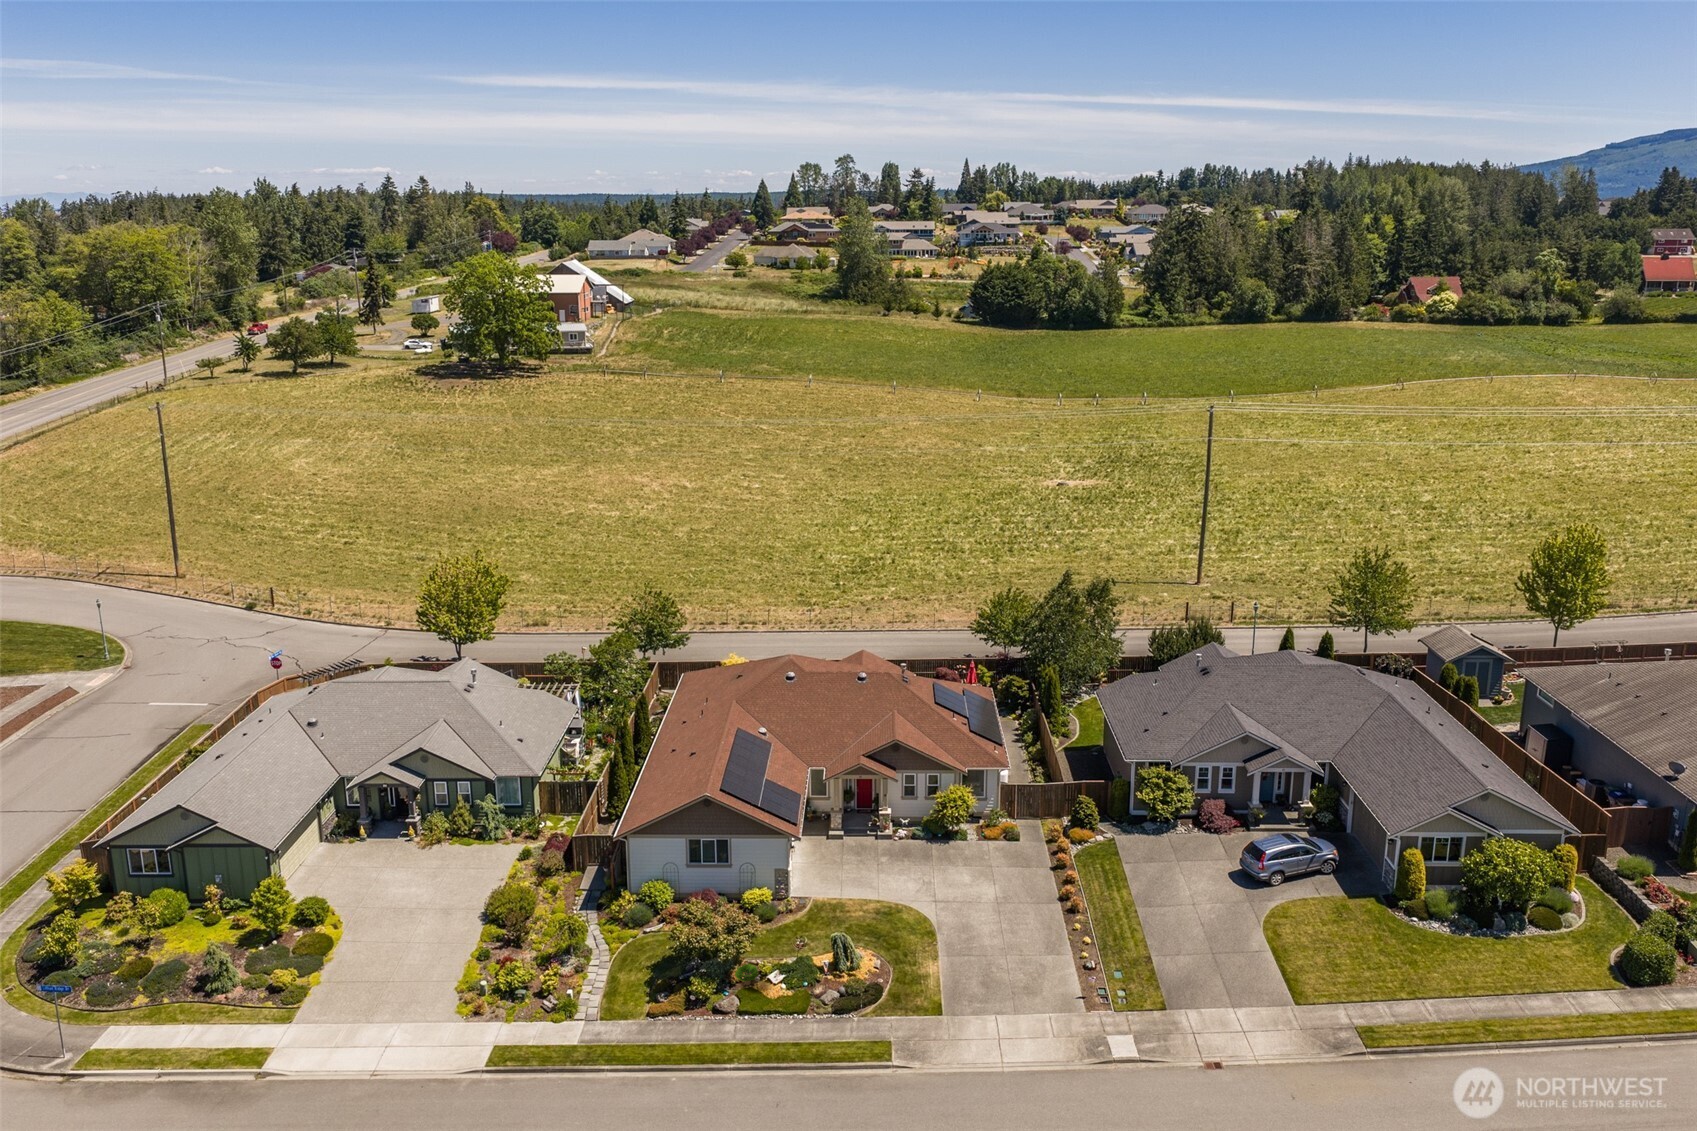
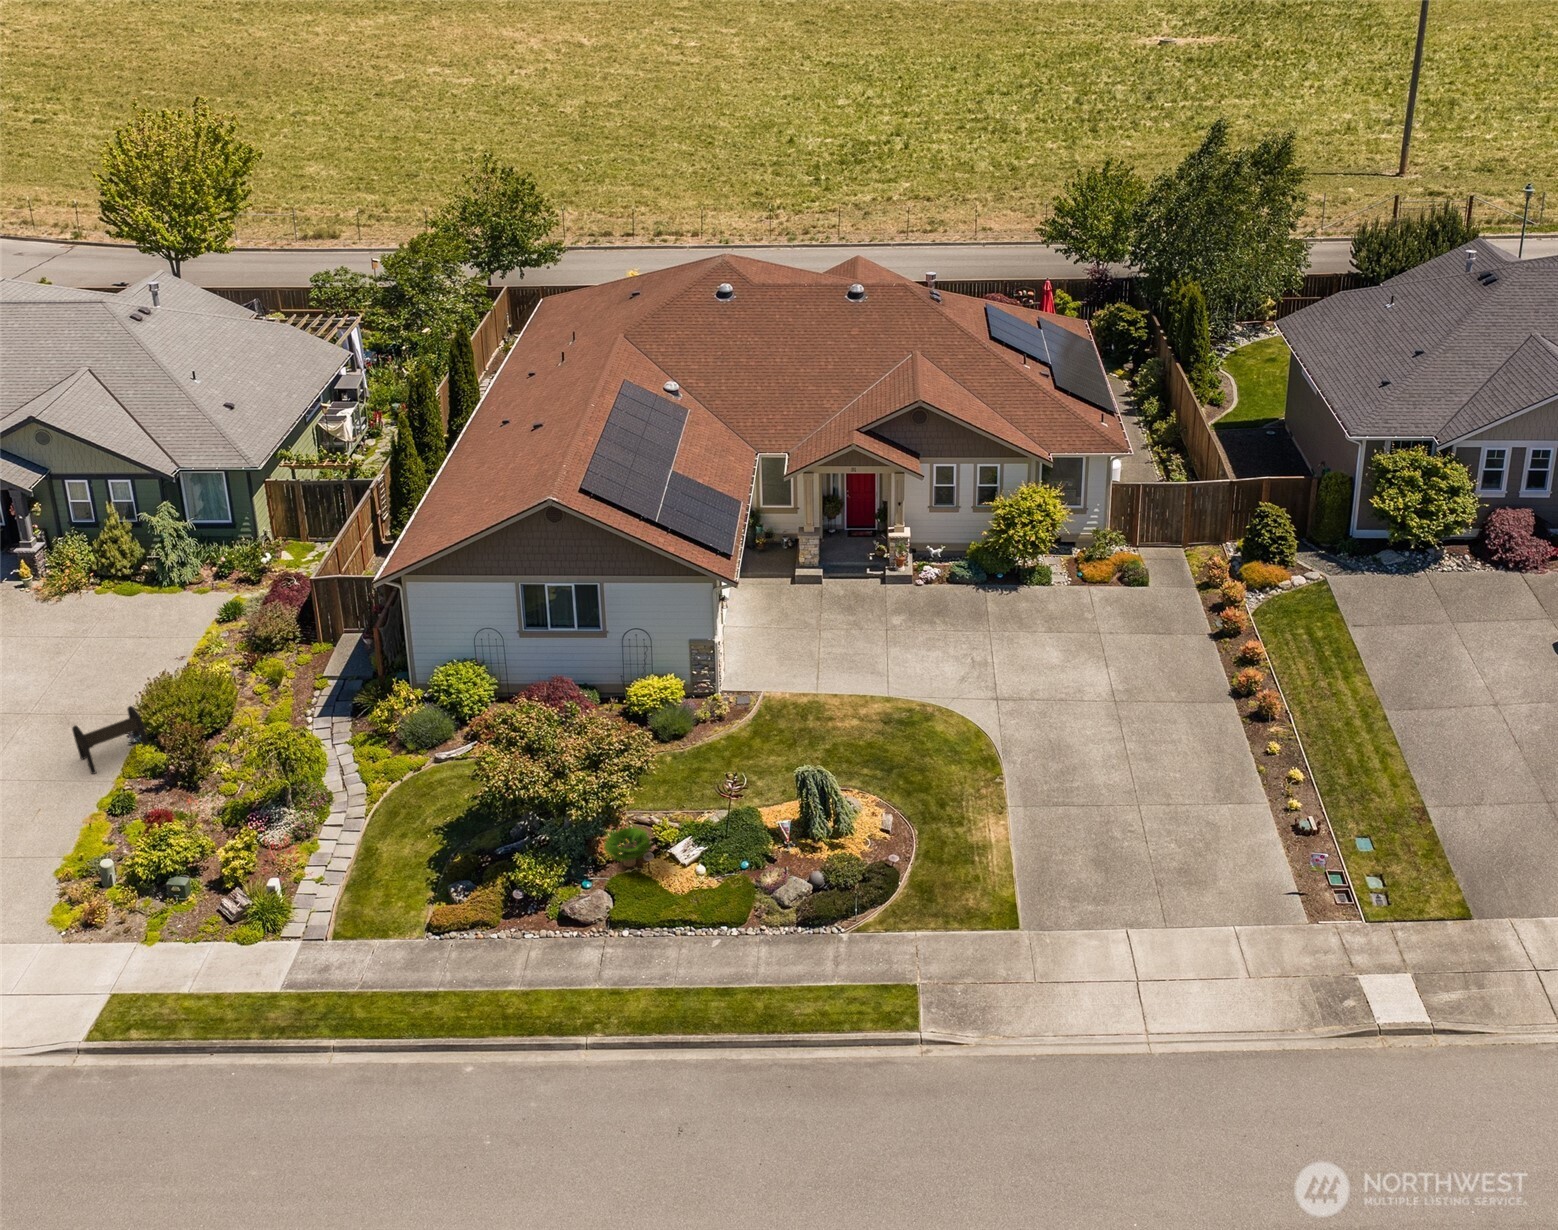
bench: none [456,904,494,940] -> present [72,706,148,774]

